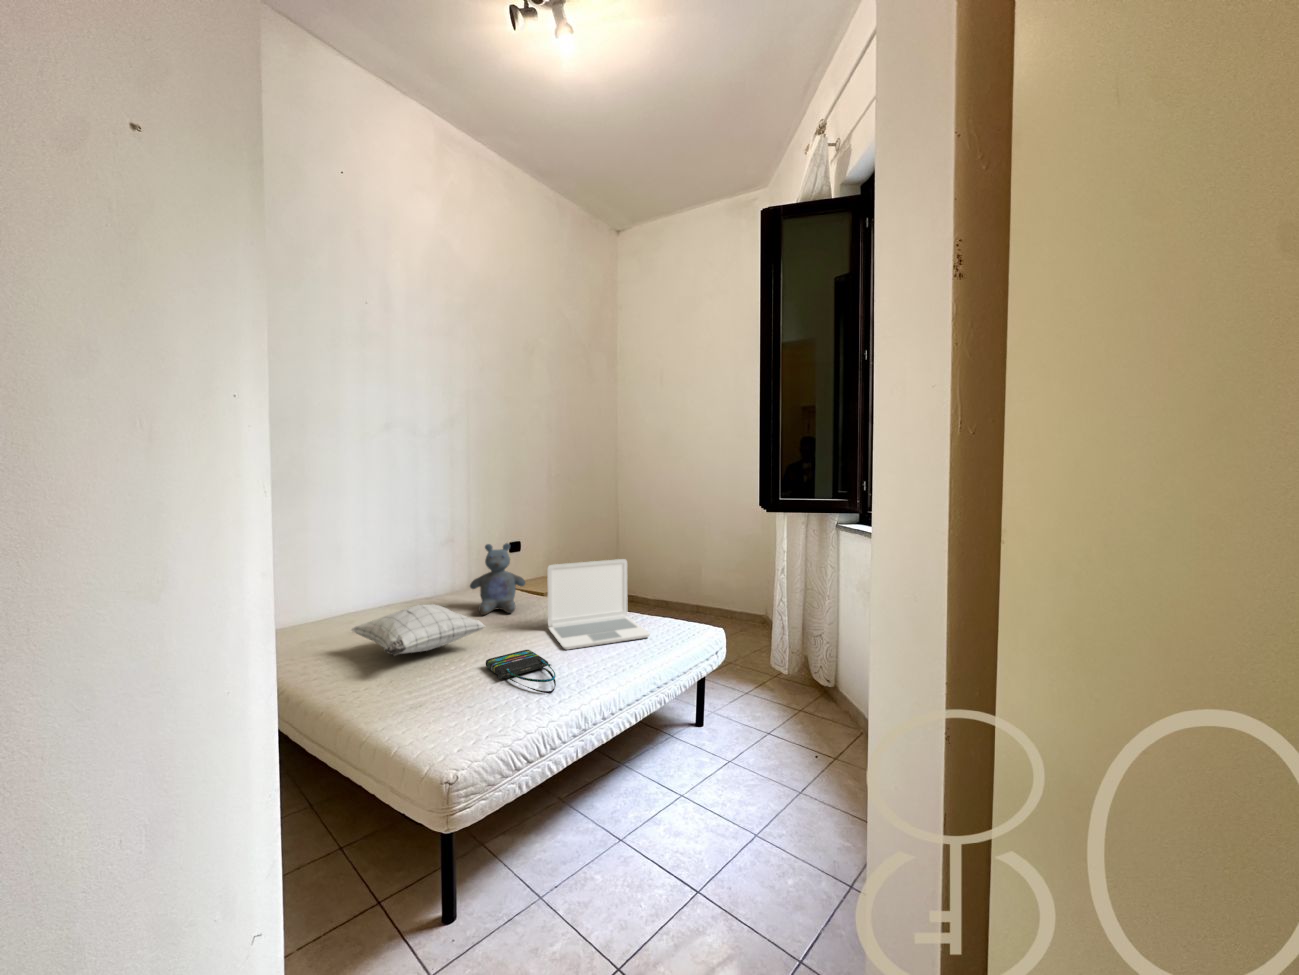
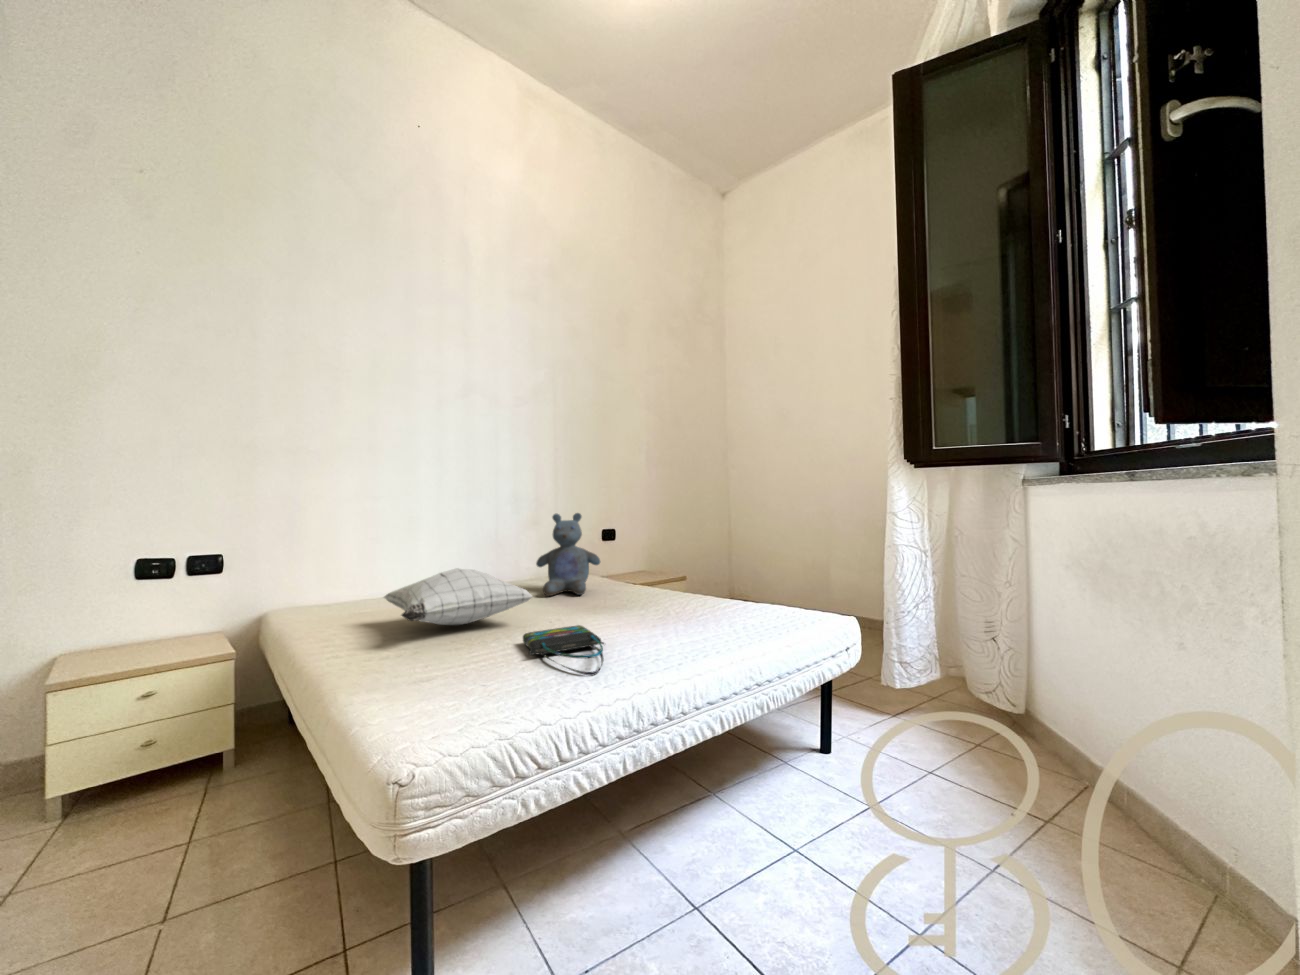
laptop: present [548,559,650,650] -> none [615,522,750,630]

